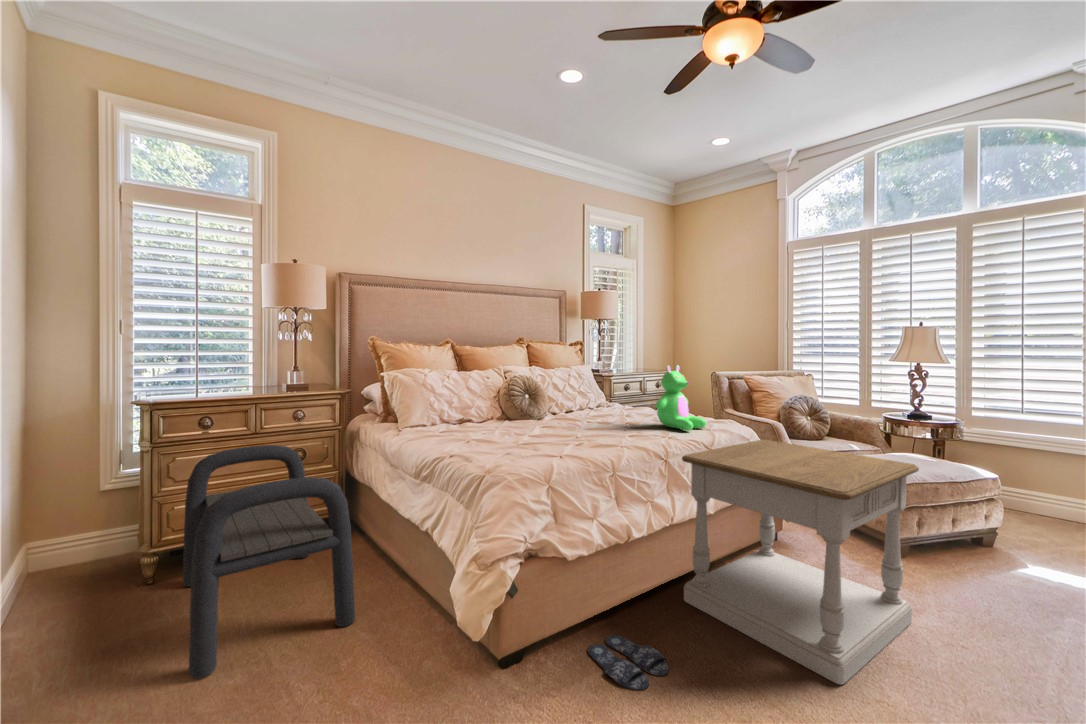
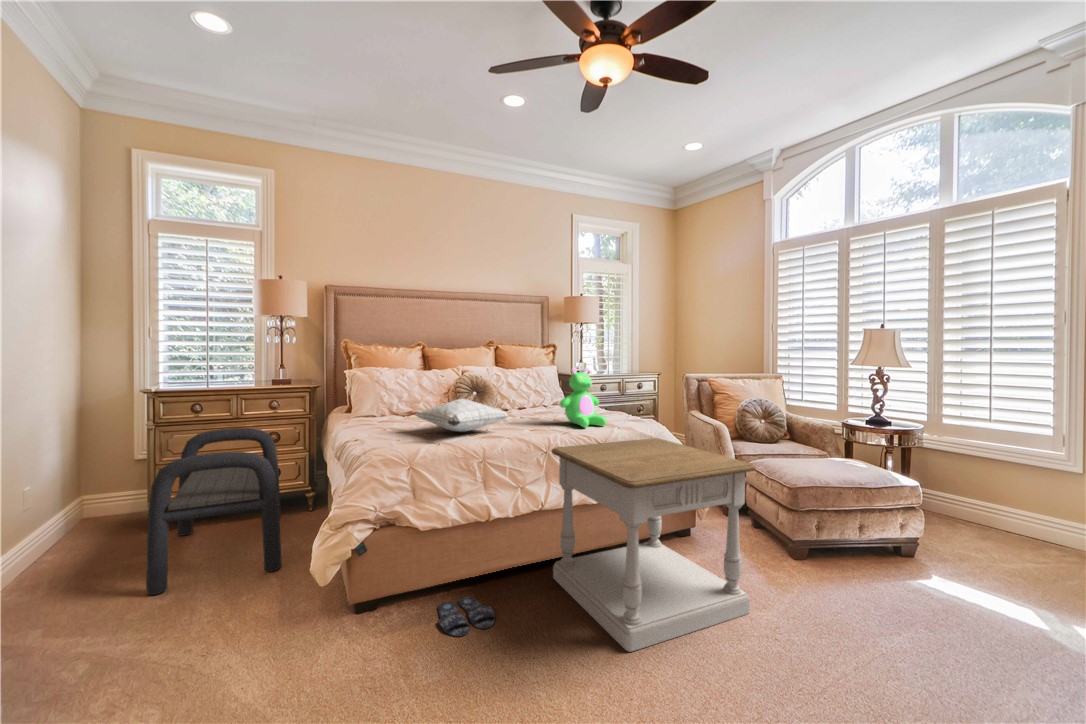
pillow: none [511,402,619,441] -> present [415,398,508,432]

